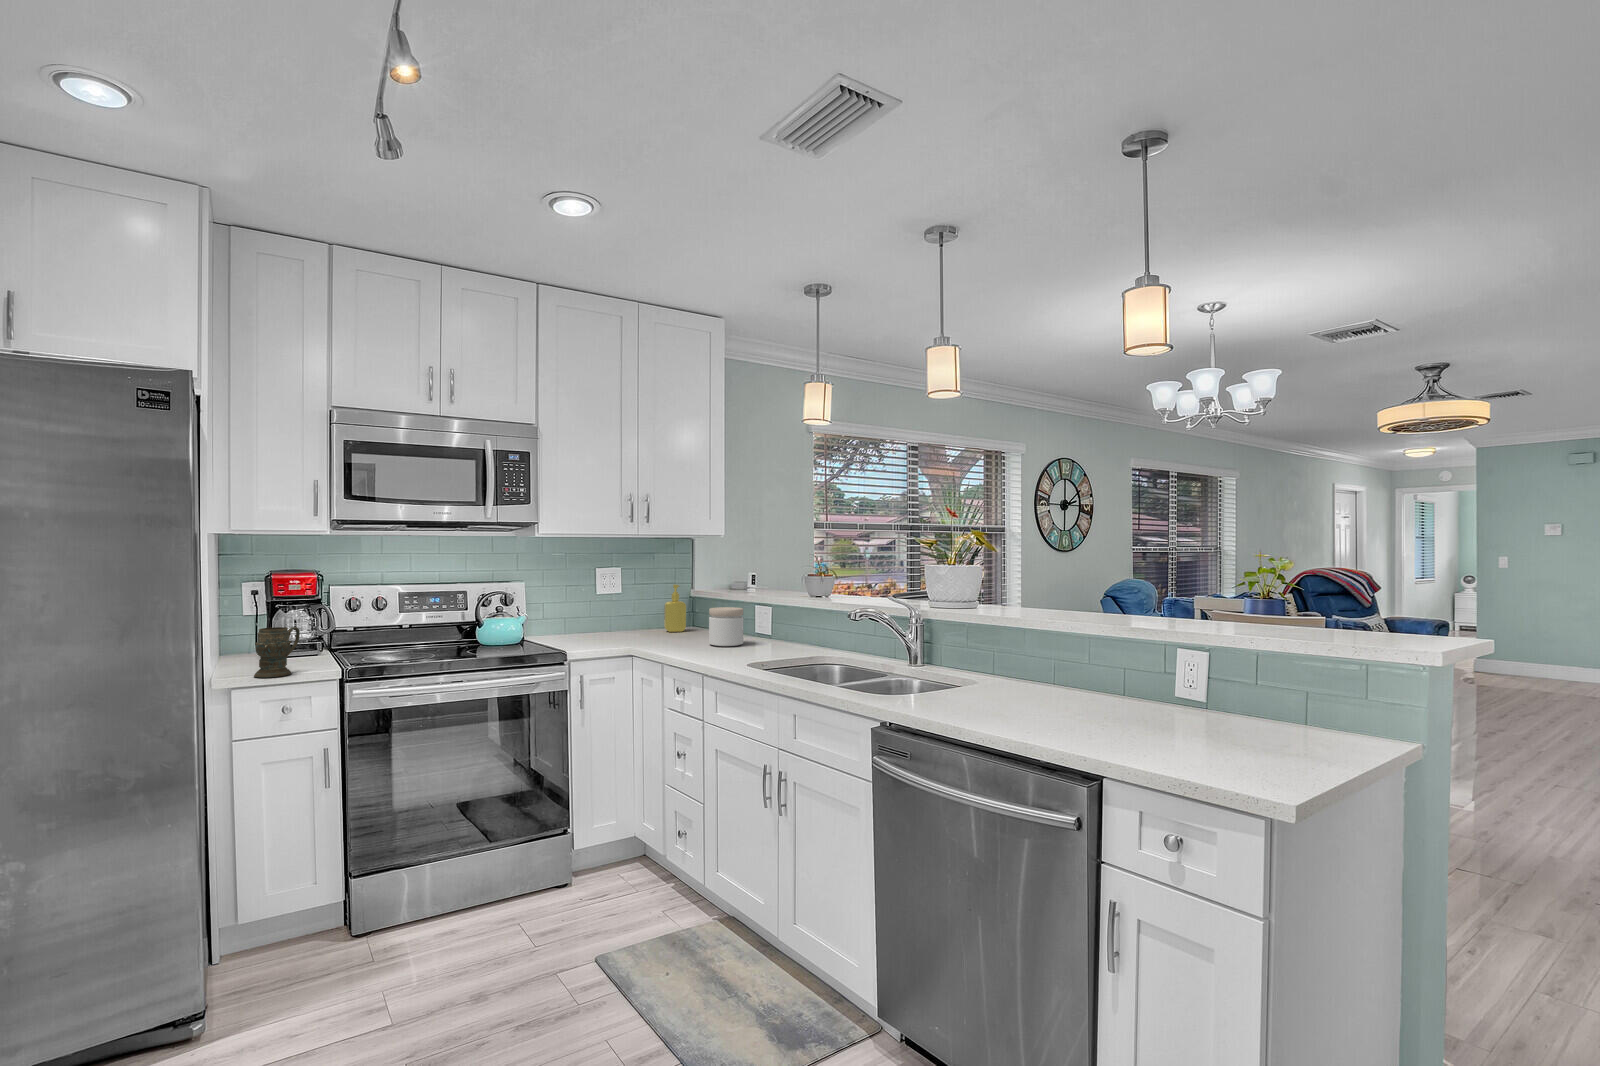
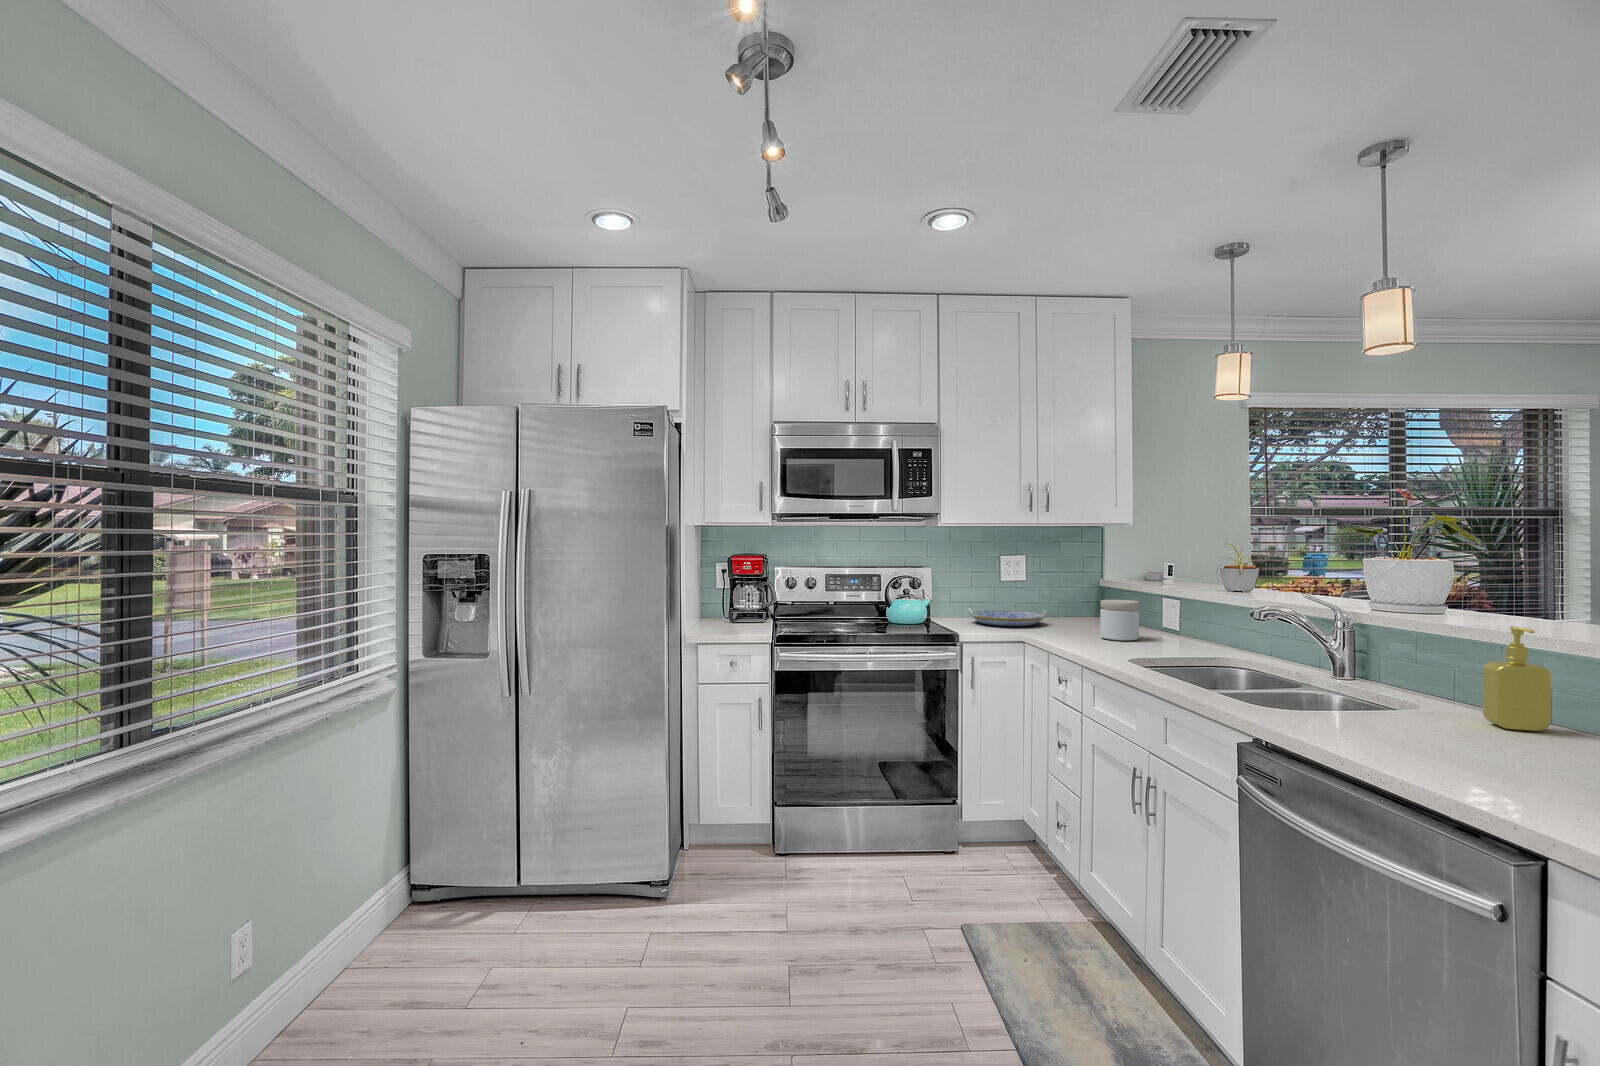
soap dispenser: present [664,584,686,632] -> present [1483,626,1551,731]
serving tray: none [571,621,652,640] -> present [968,608,1047,626]
mug: present [254,627,300,677] -> none [714,597,745,635]

